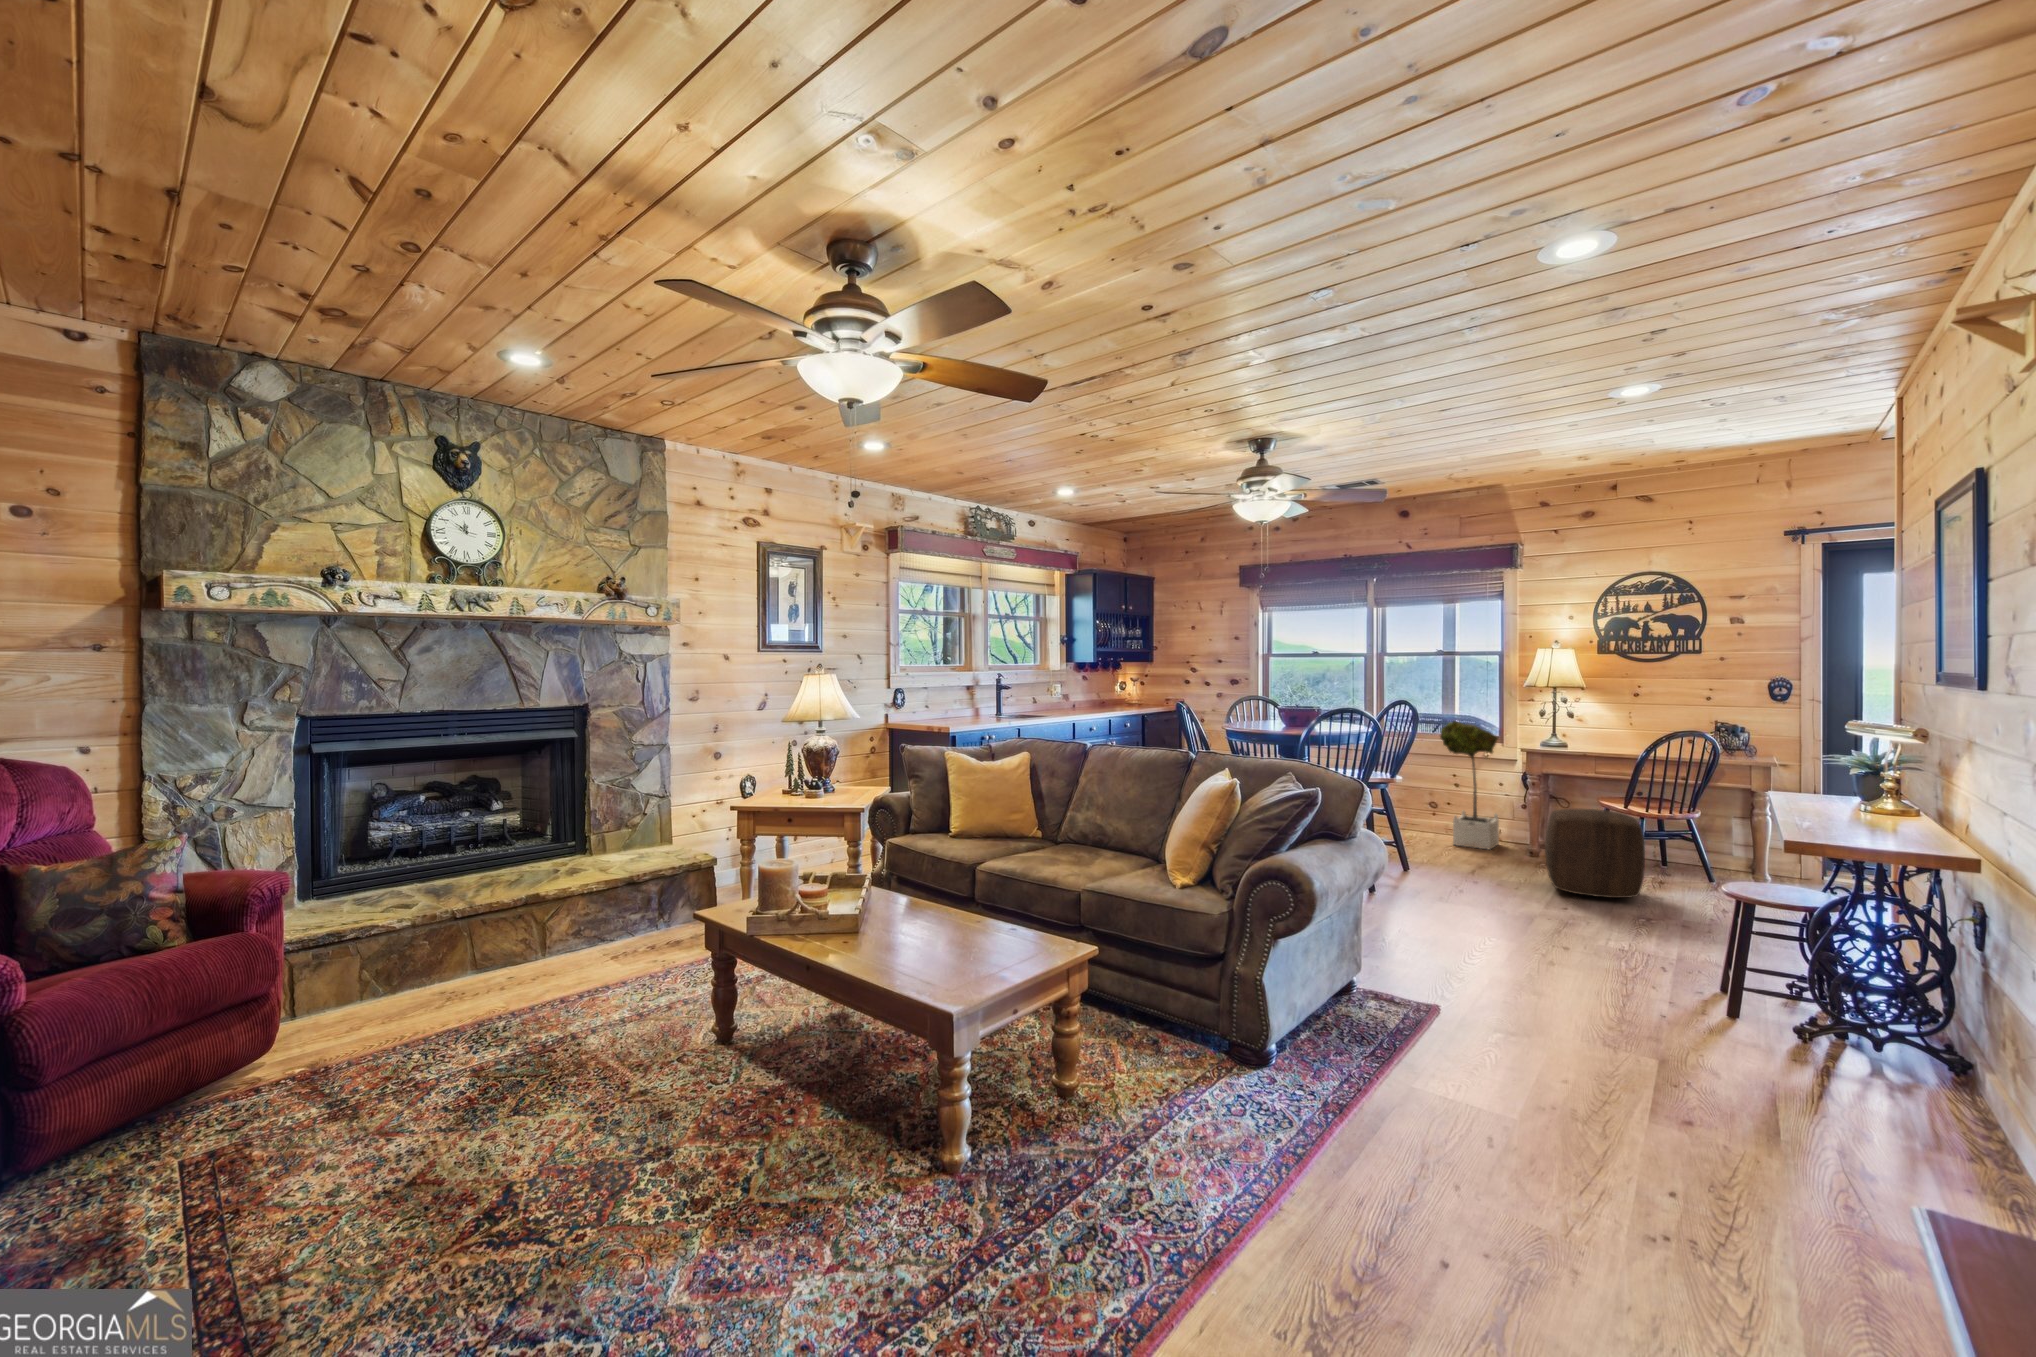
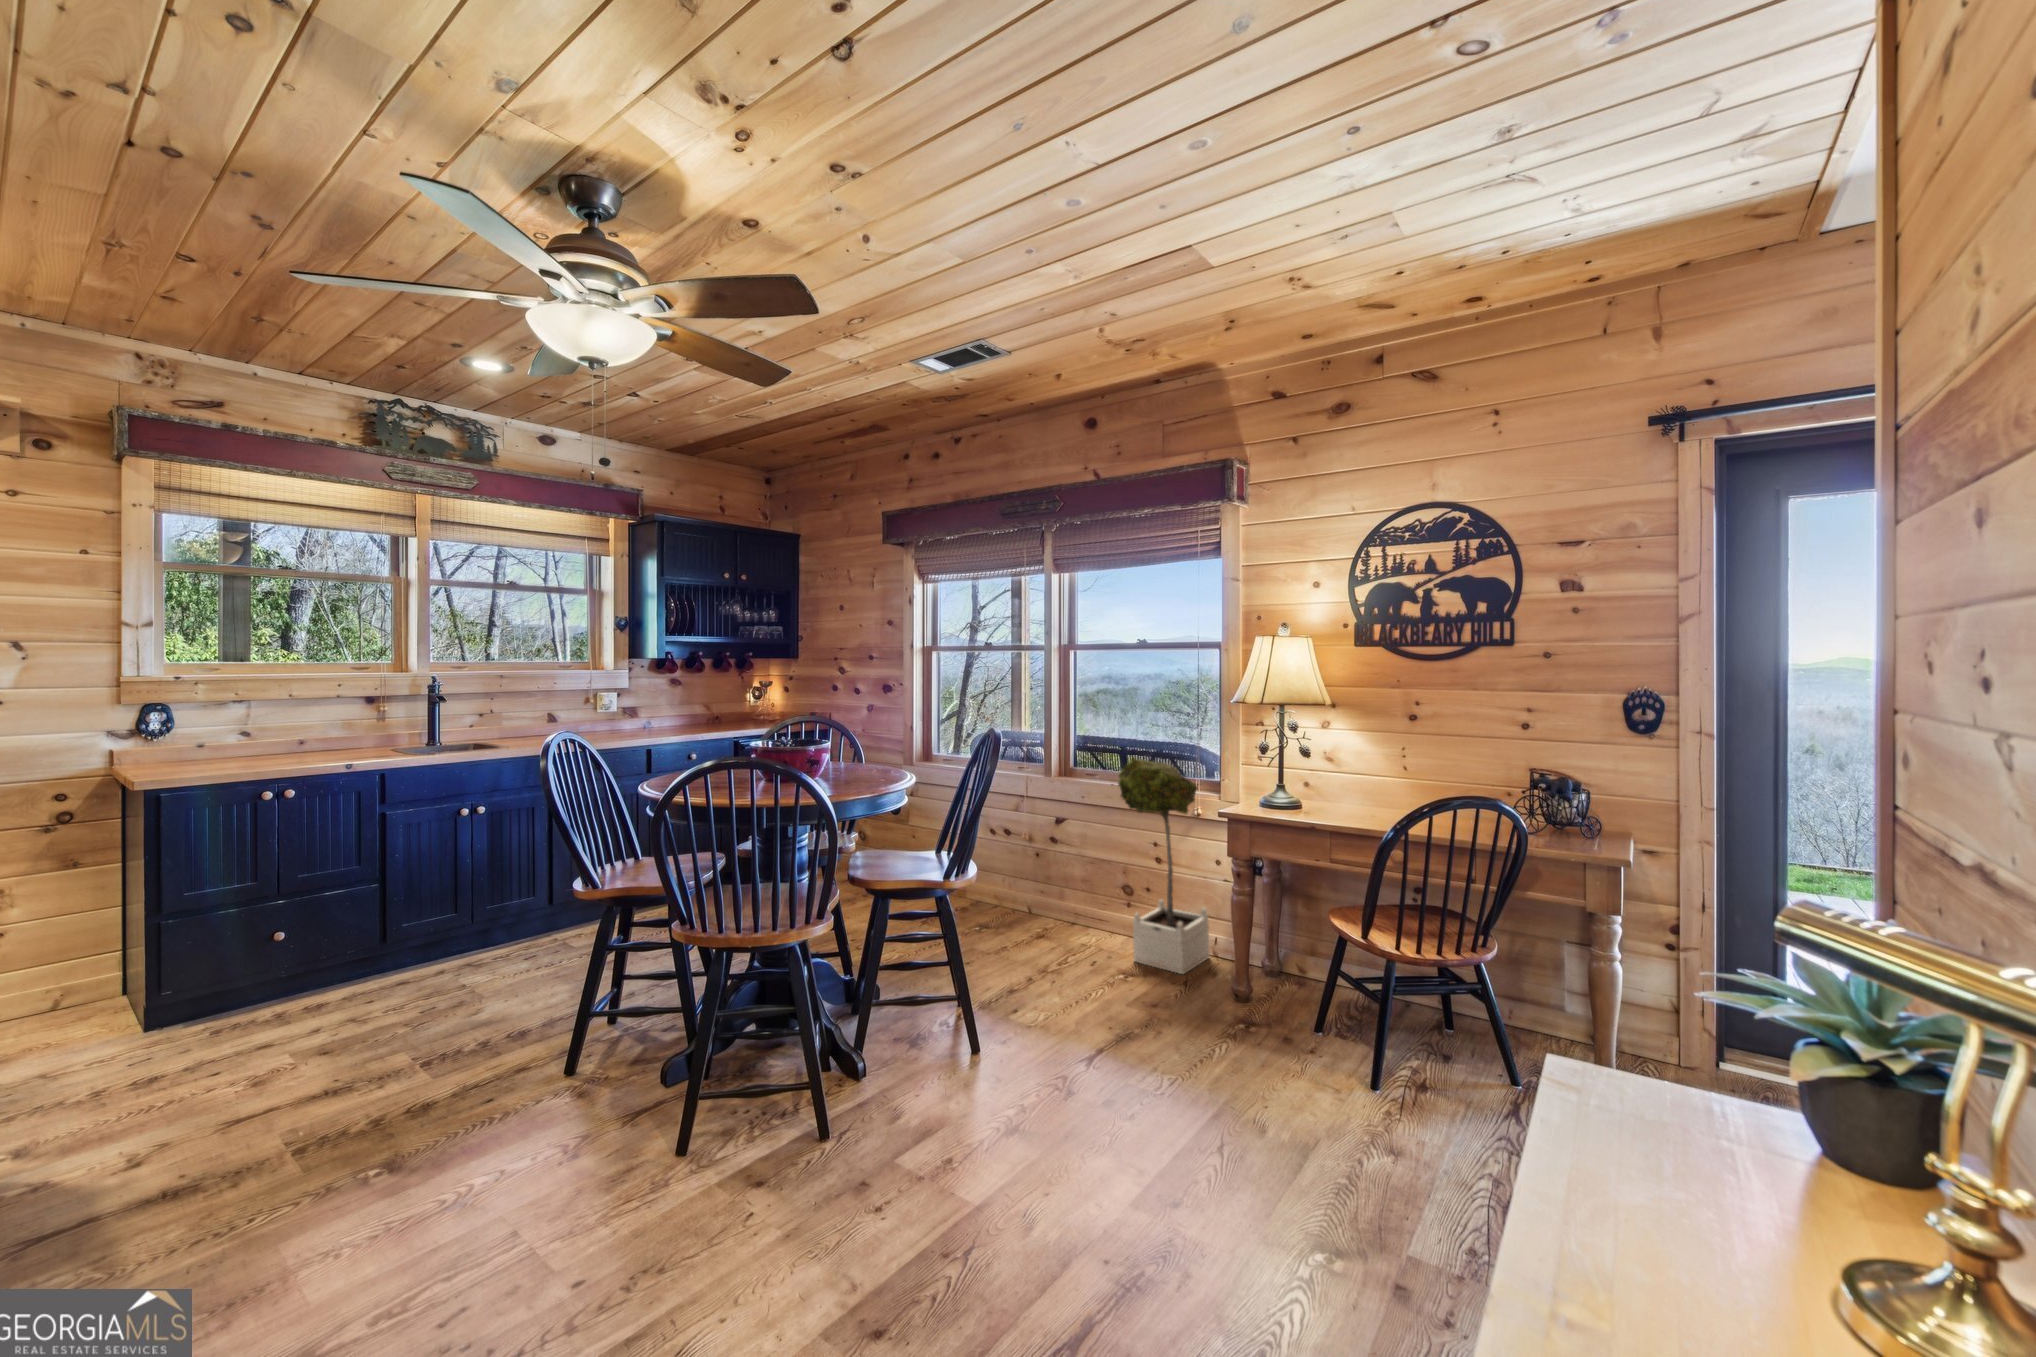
ottoman: present [1545,809,1645,898] -> none [1181,949,1357,1162]

